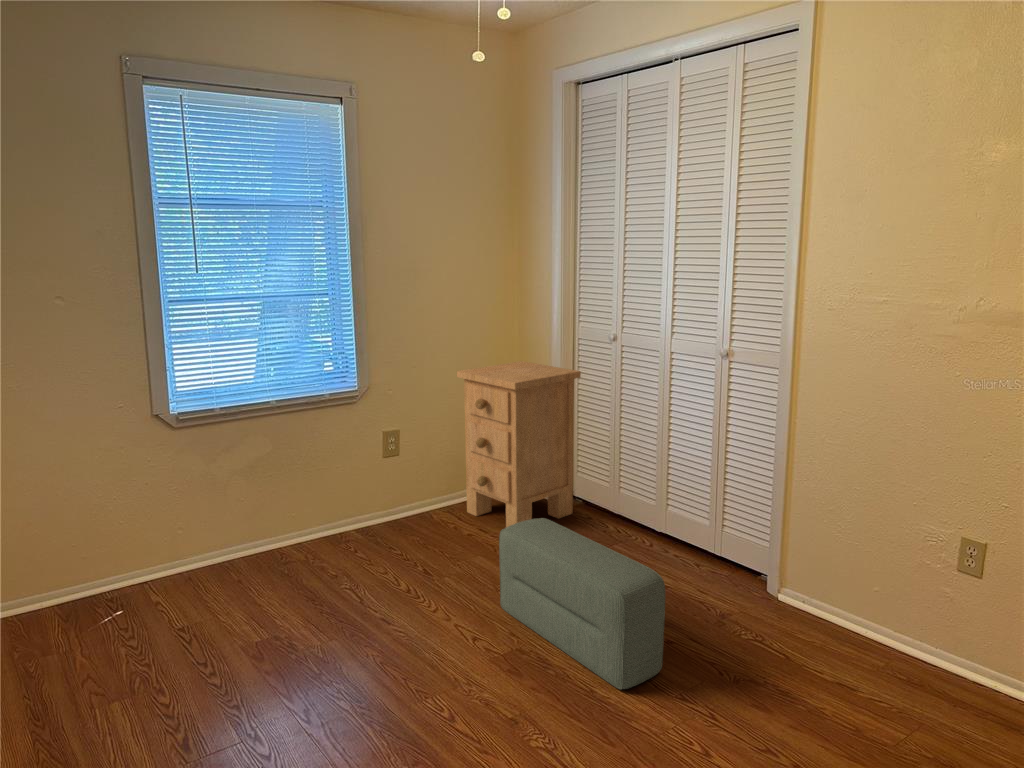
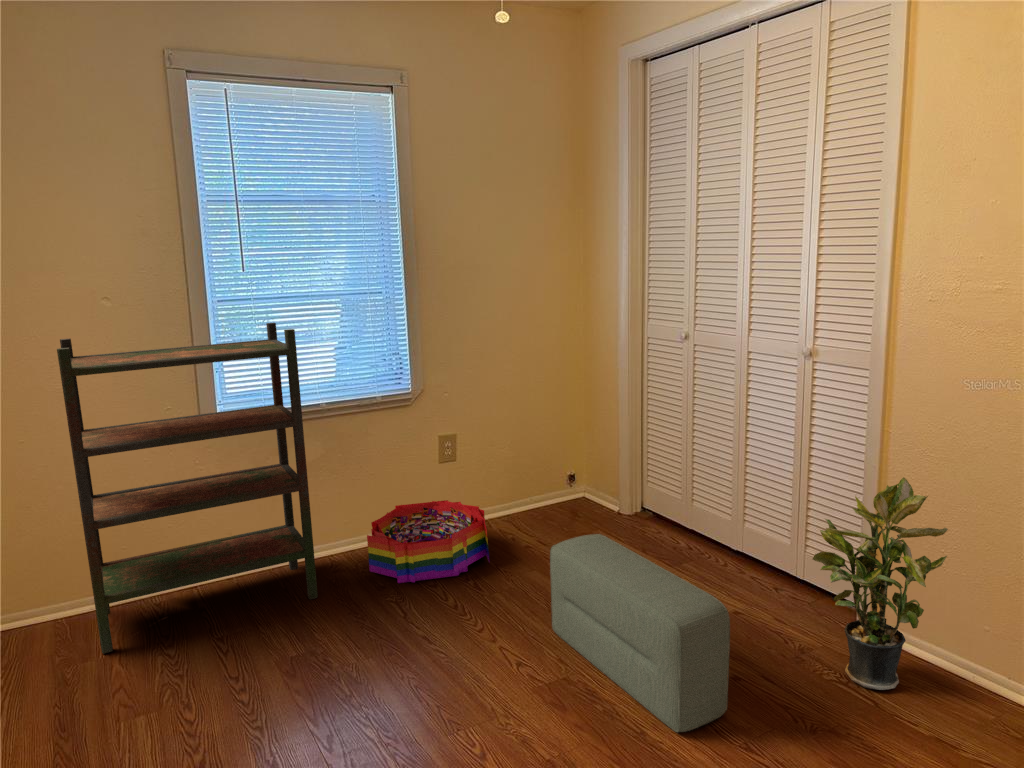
bookshelf: none [11,322,272,648] -> present [57,323,318,653]
nightstand: present [457,361,581,527] -> none [516,362,649,548]
potted plant: none [732,461,845,645] -> present [813,477,948,690]
storage bin: none [318,492,436,571] -> present [367,500,489,583]

